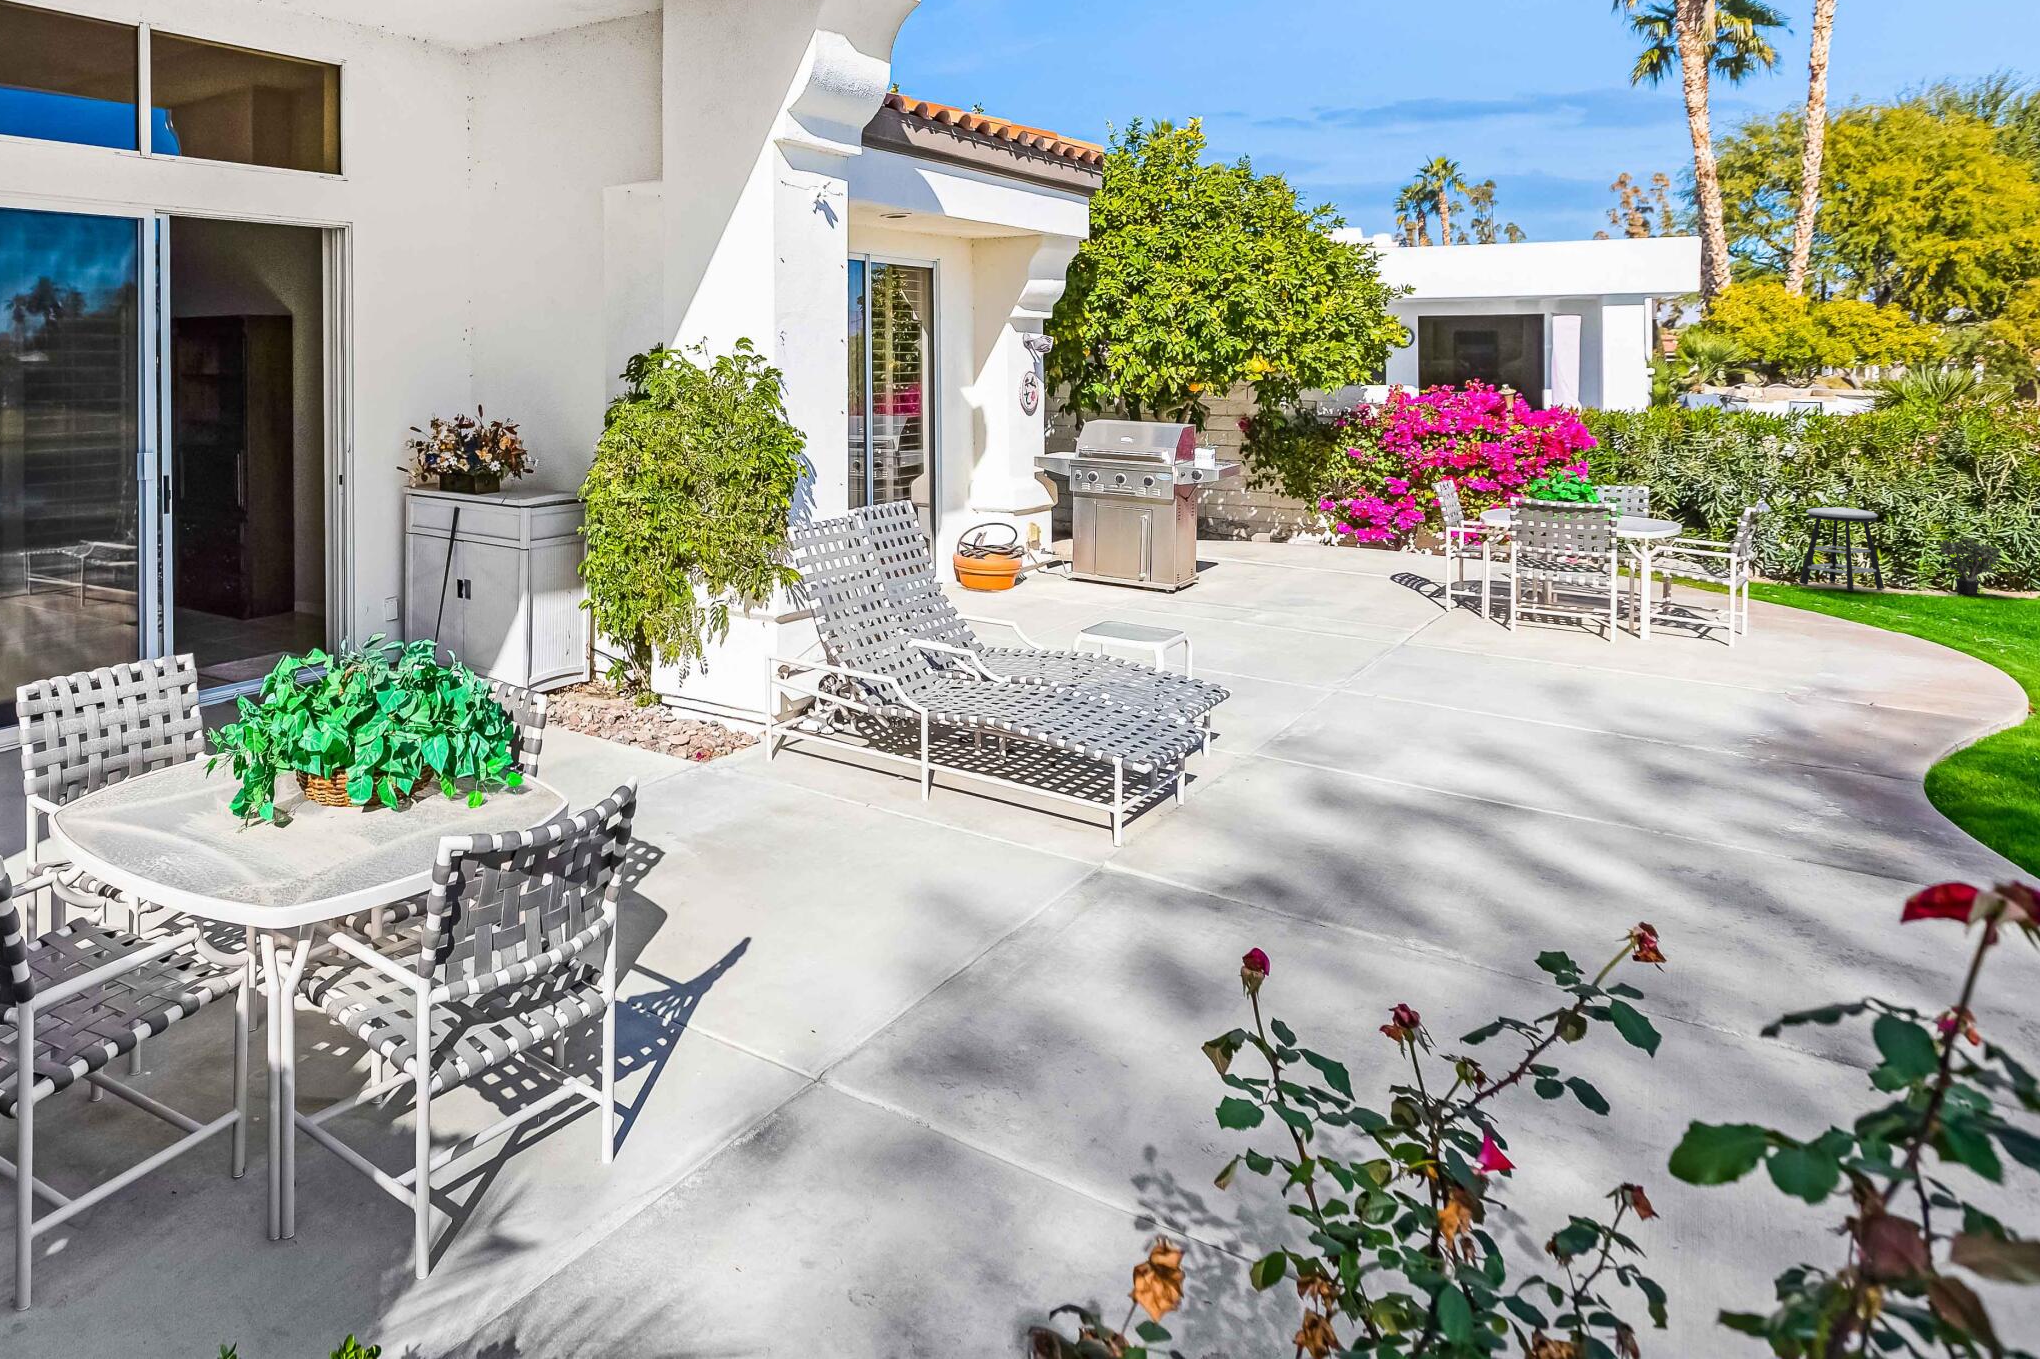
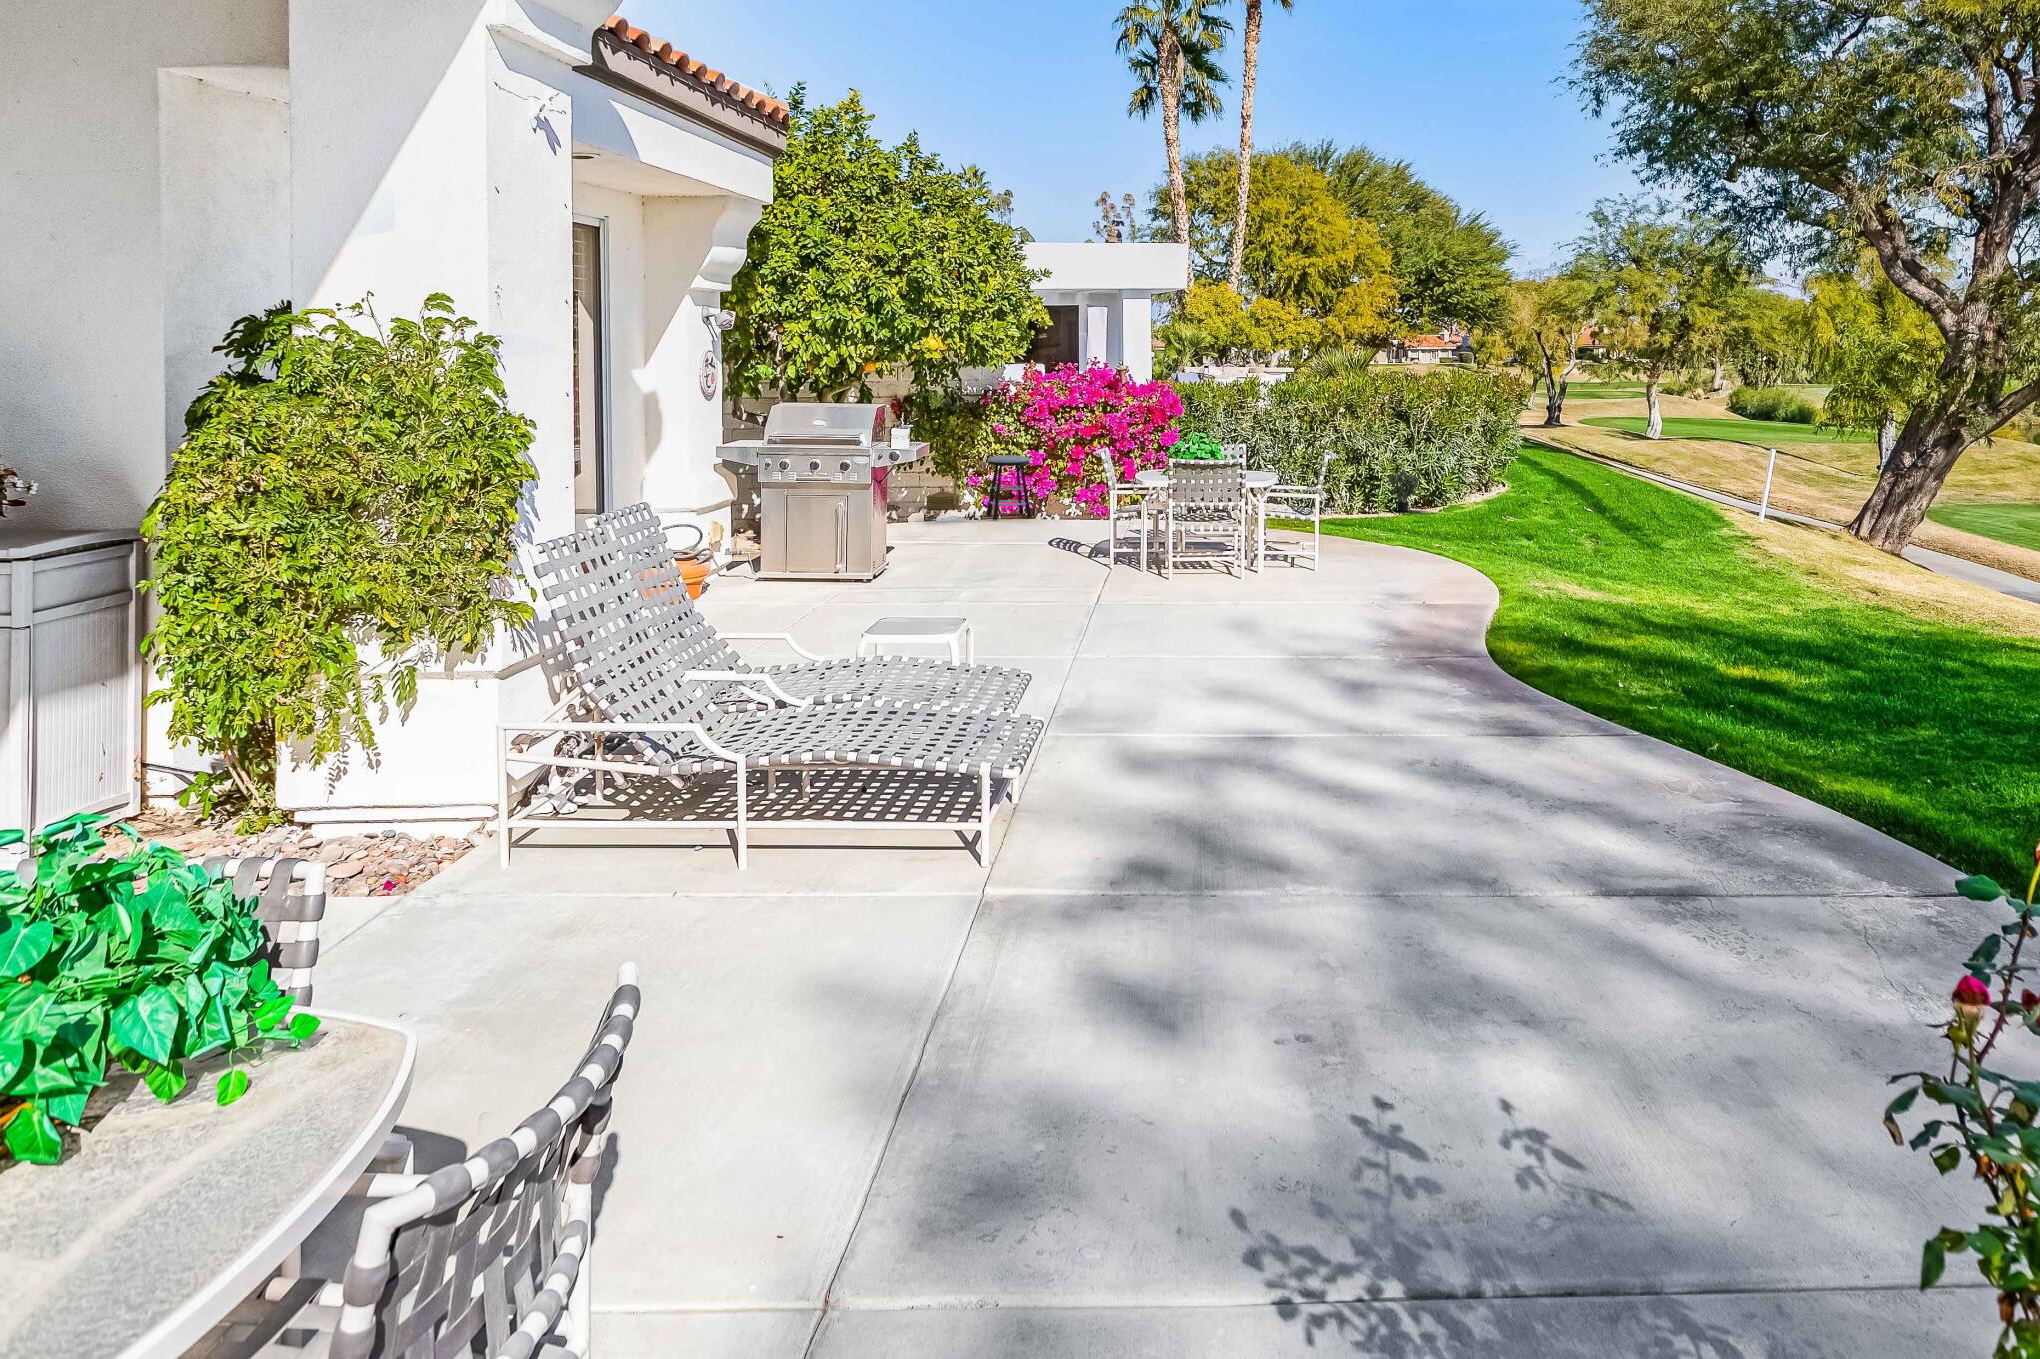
woven basket: none [1270,497,1309,538] -> present [926,472,959,510]
stool: present [1799,507,1884,591] -> present [986,455,1031,520]

